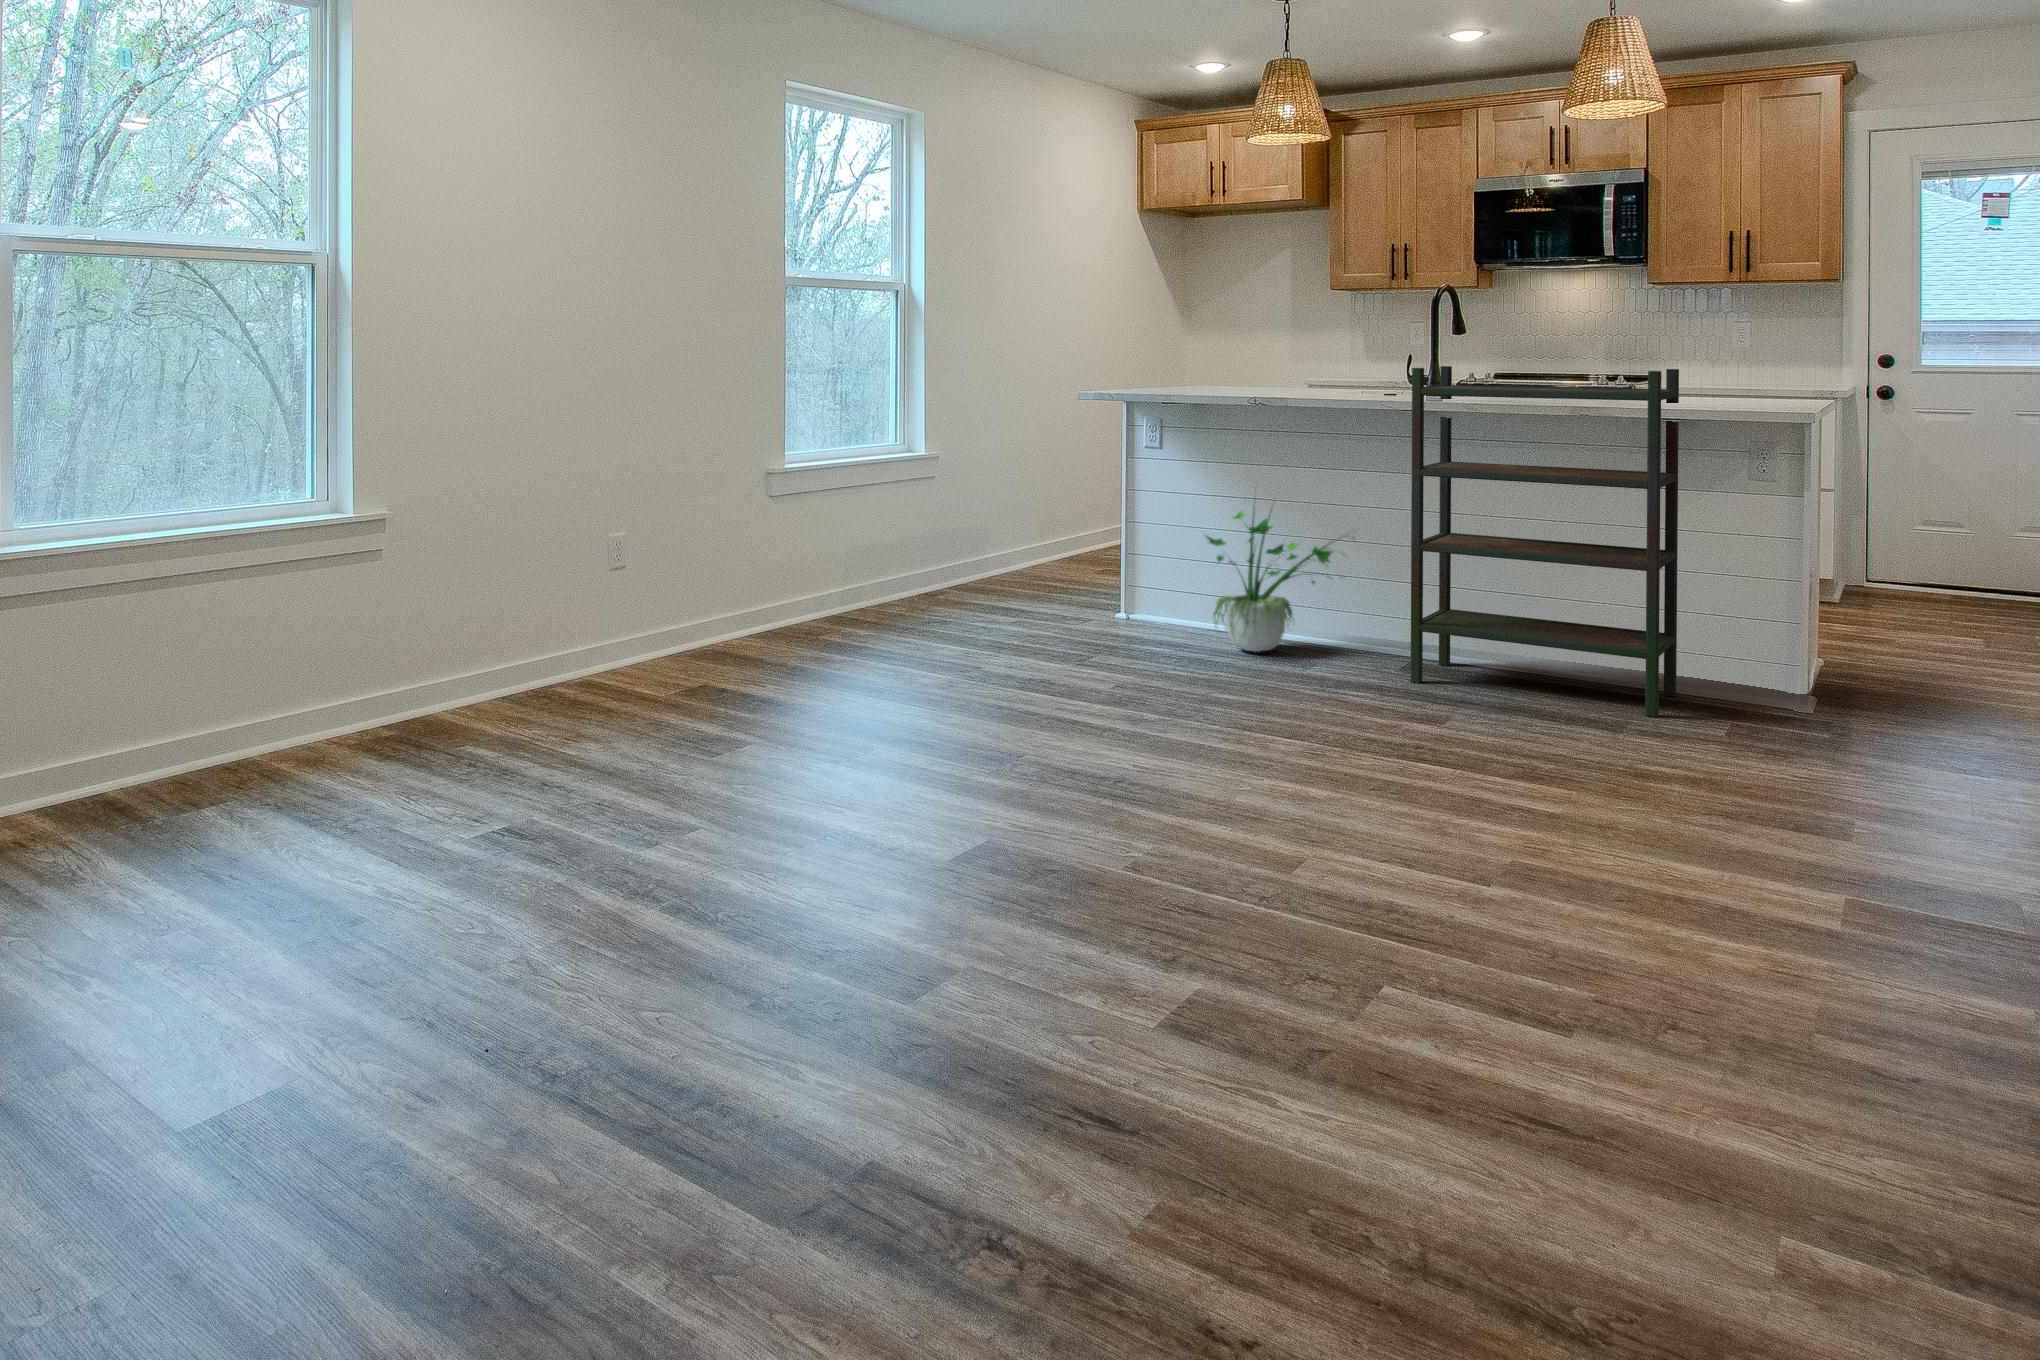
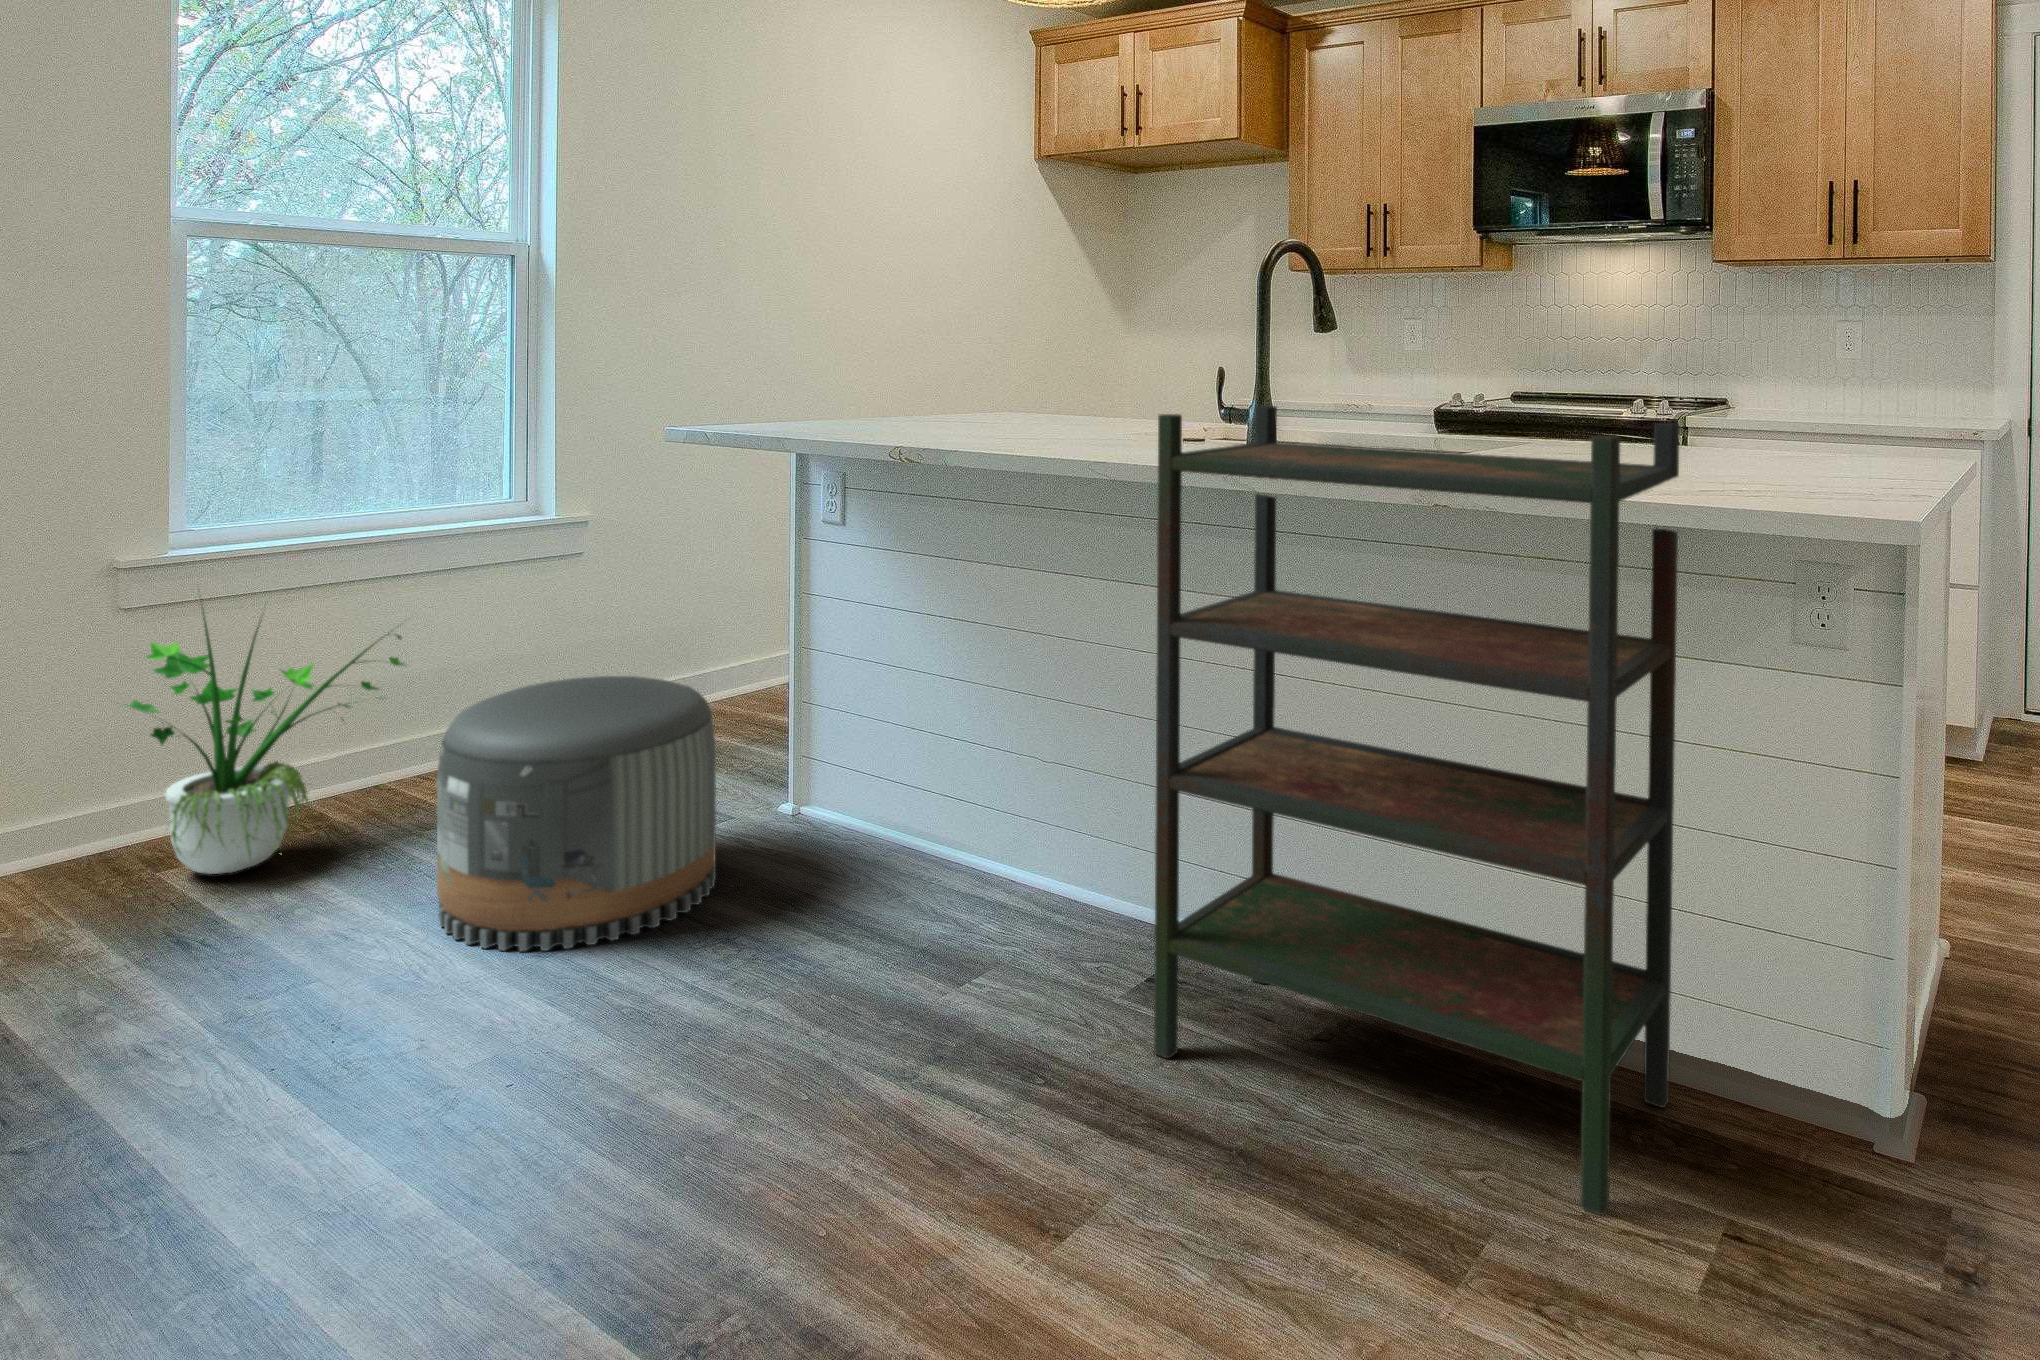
potted plant: present [1206,498,1347,652] -> present [117,604,405,874]
pouf: none [973,525,1112,654] -> present [437,676,716,951]

